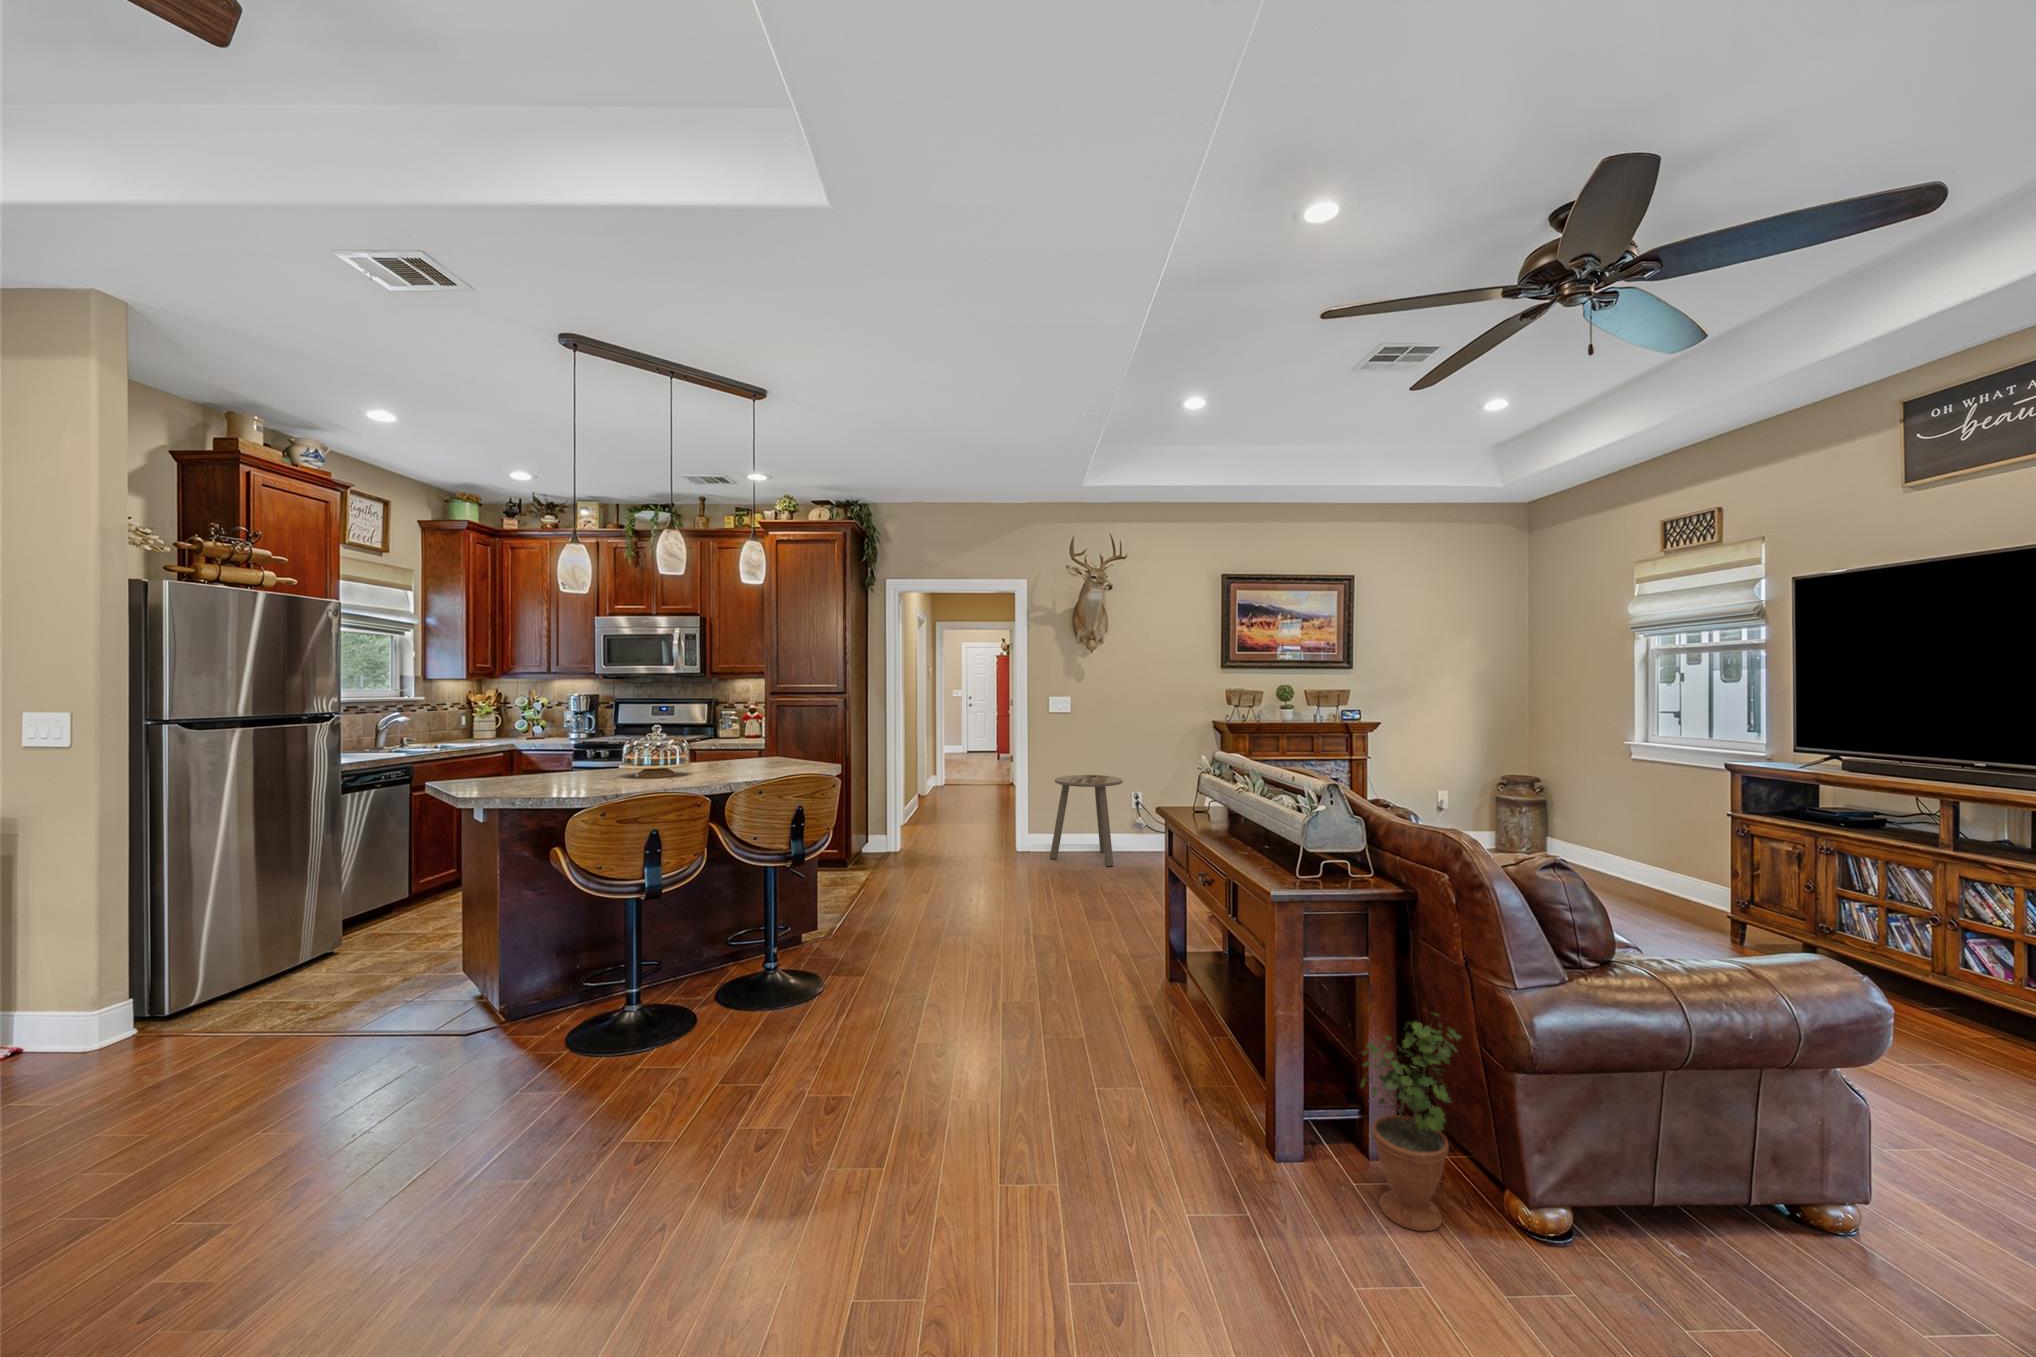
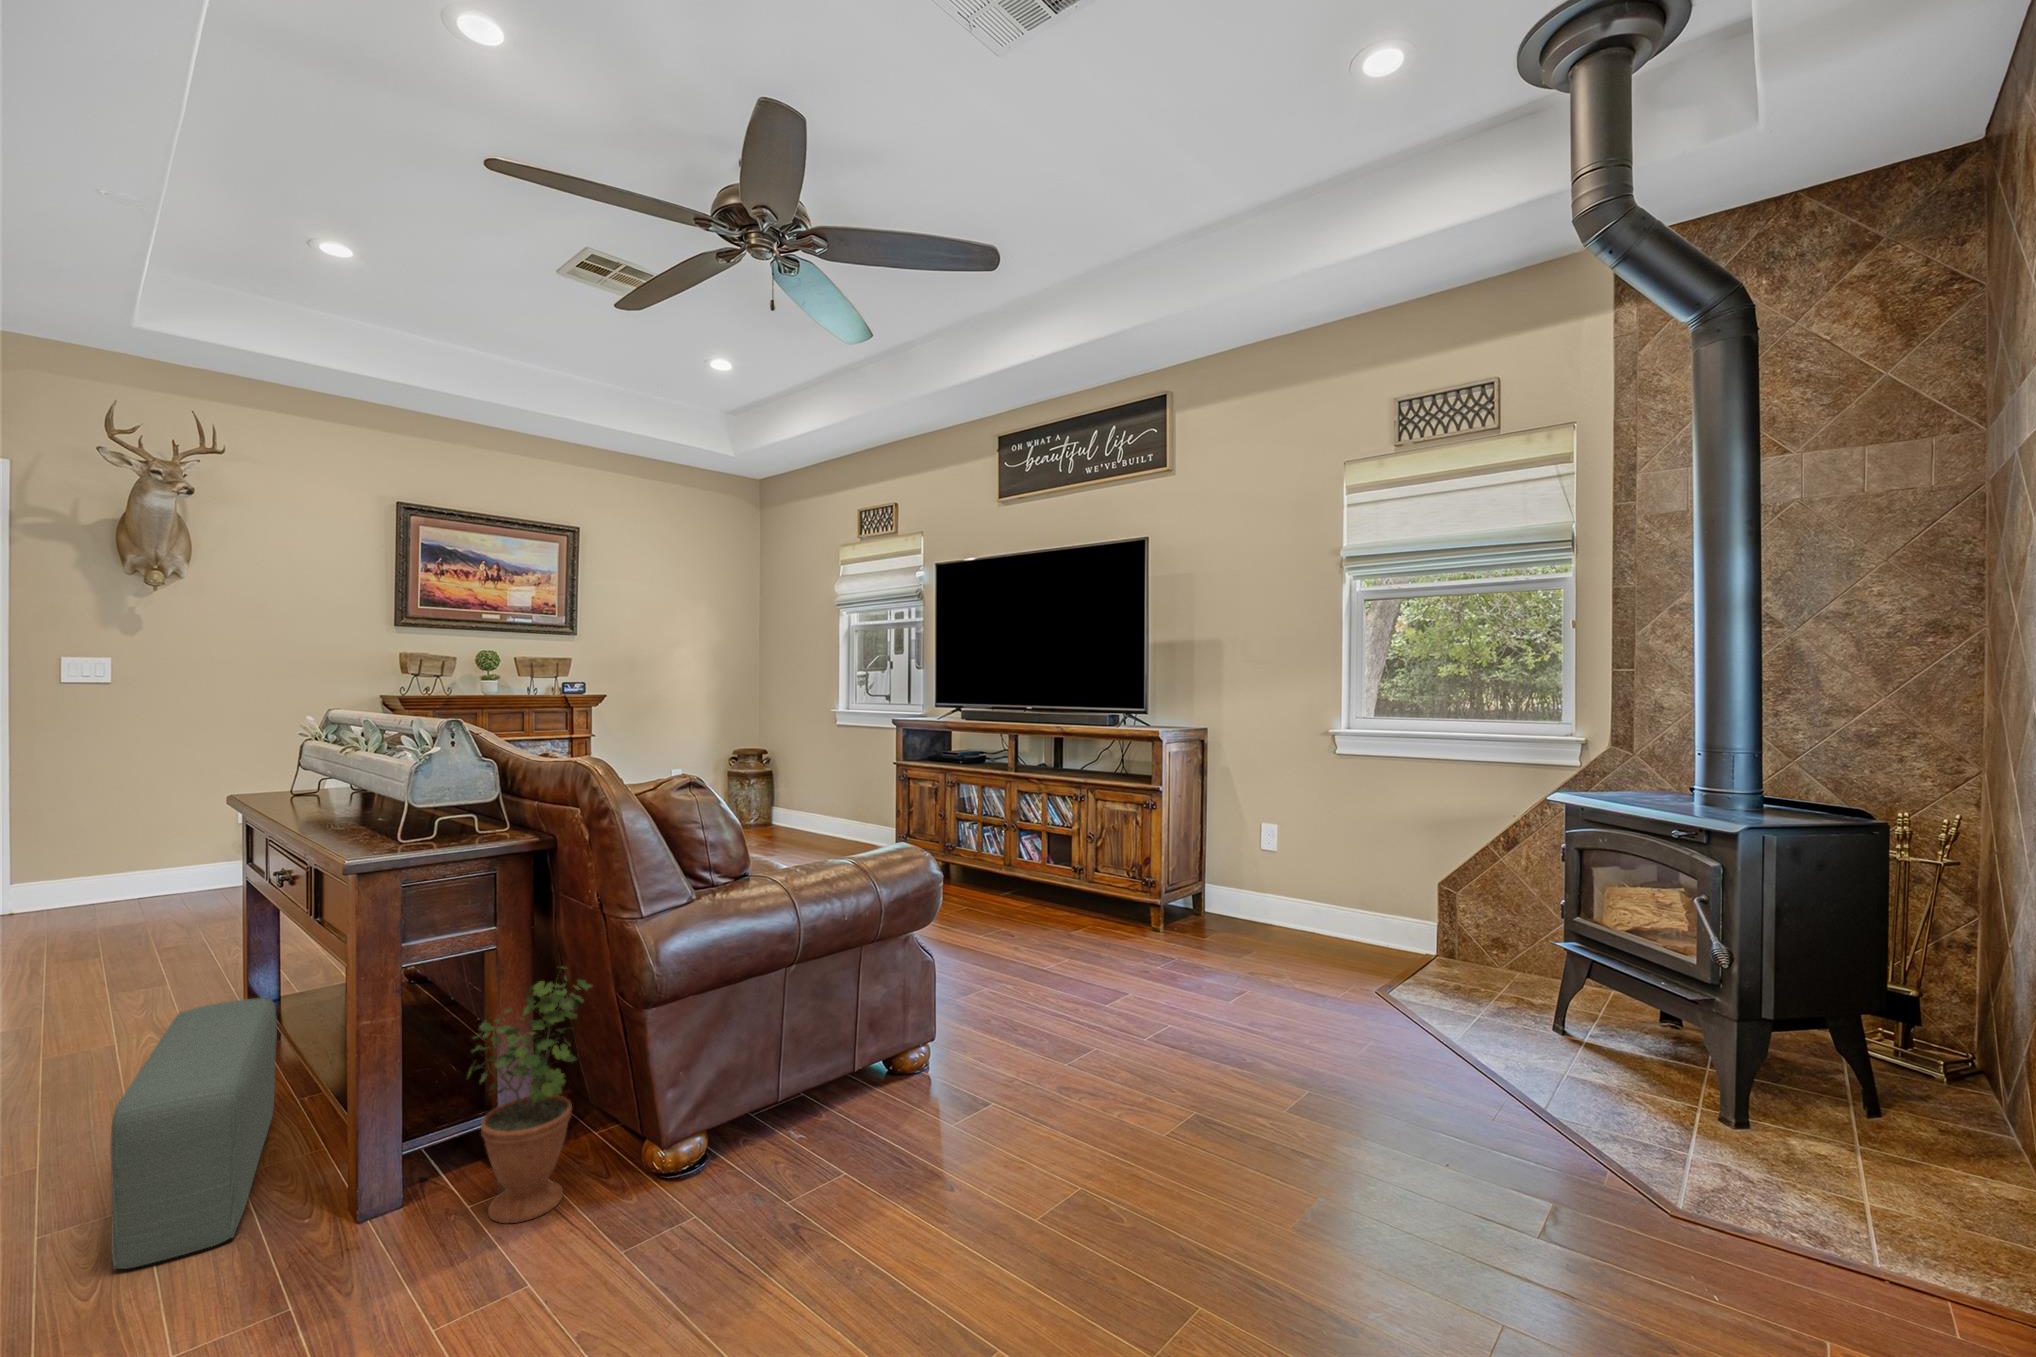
side table: present [1050,775,1123,866] -> none [41,781,208,923]
pouf: none [1142,960,1208,1143] -> present [110,998,277,1269]

